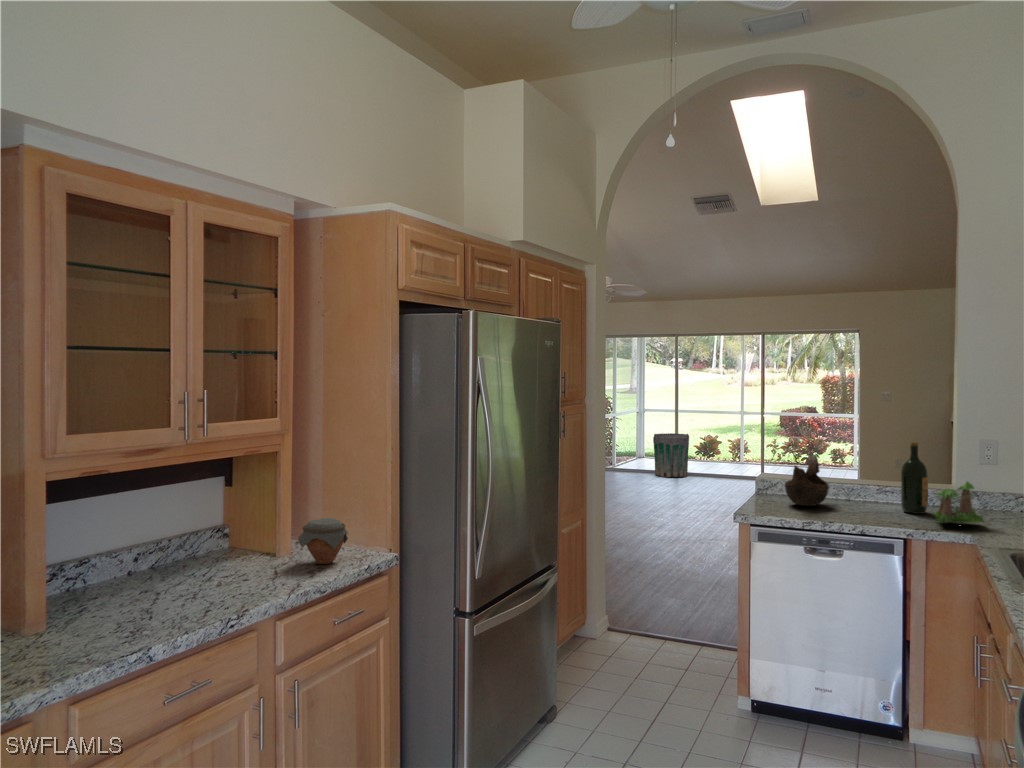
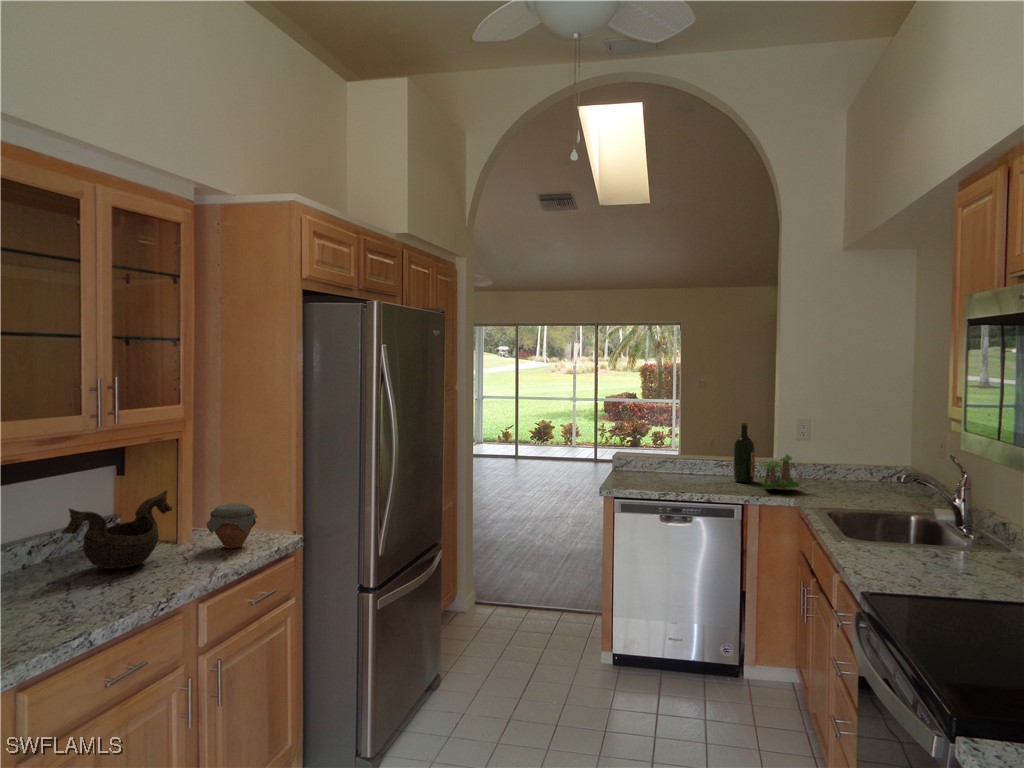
trash can: present [653,433,689,477] -> none [494,420,527,461]
decorative bowl: present [785,459,829,506] -> present [63,490,172,569]

